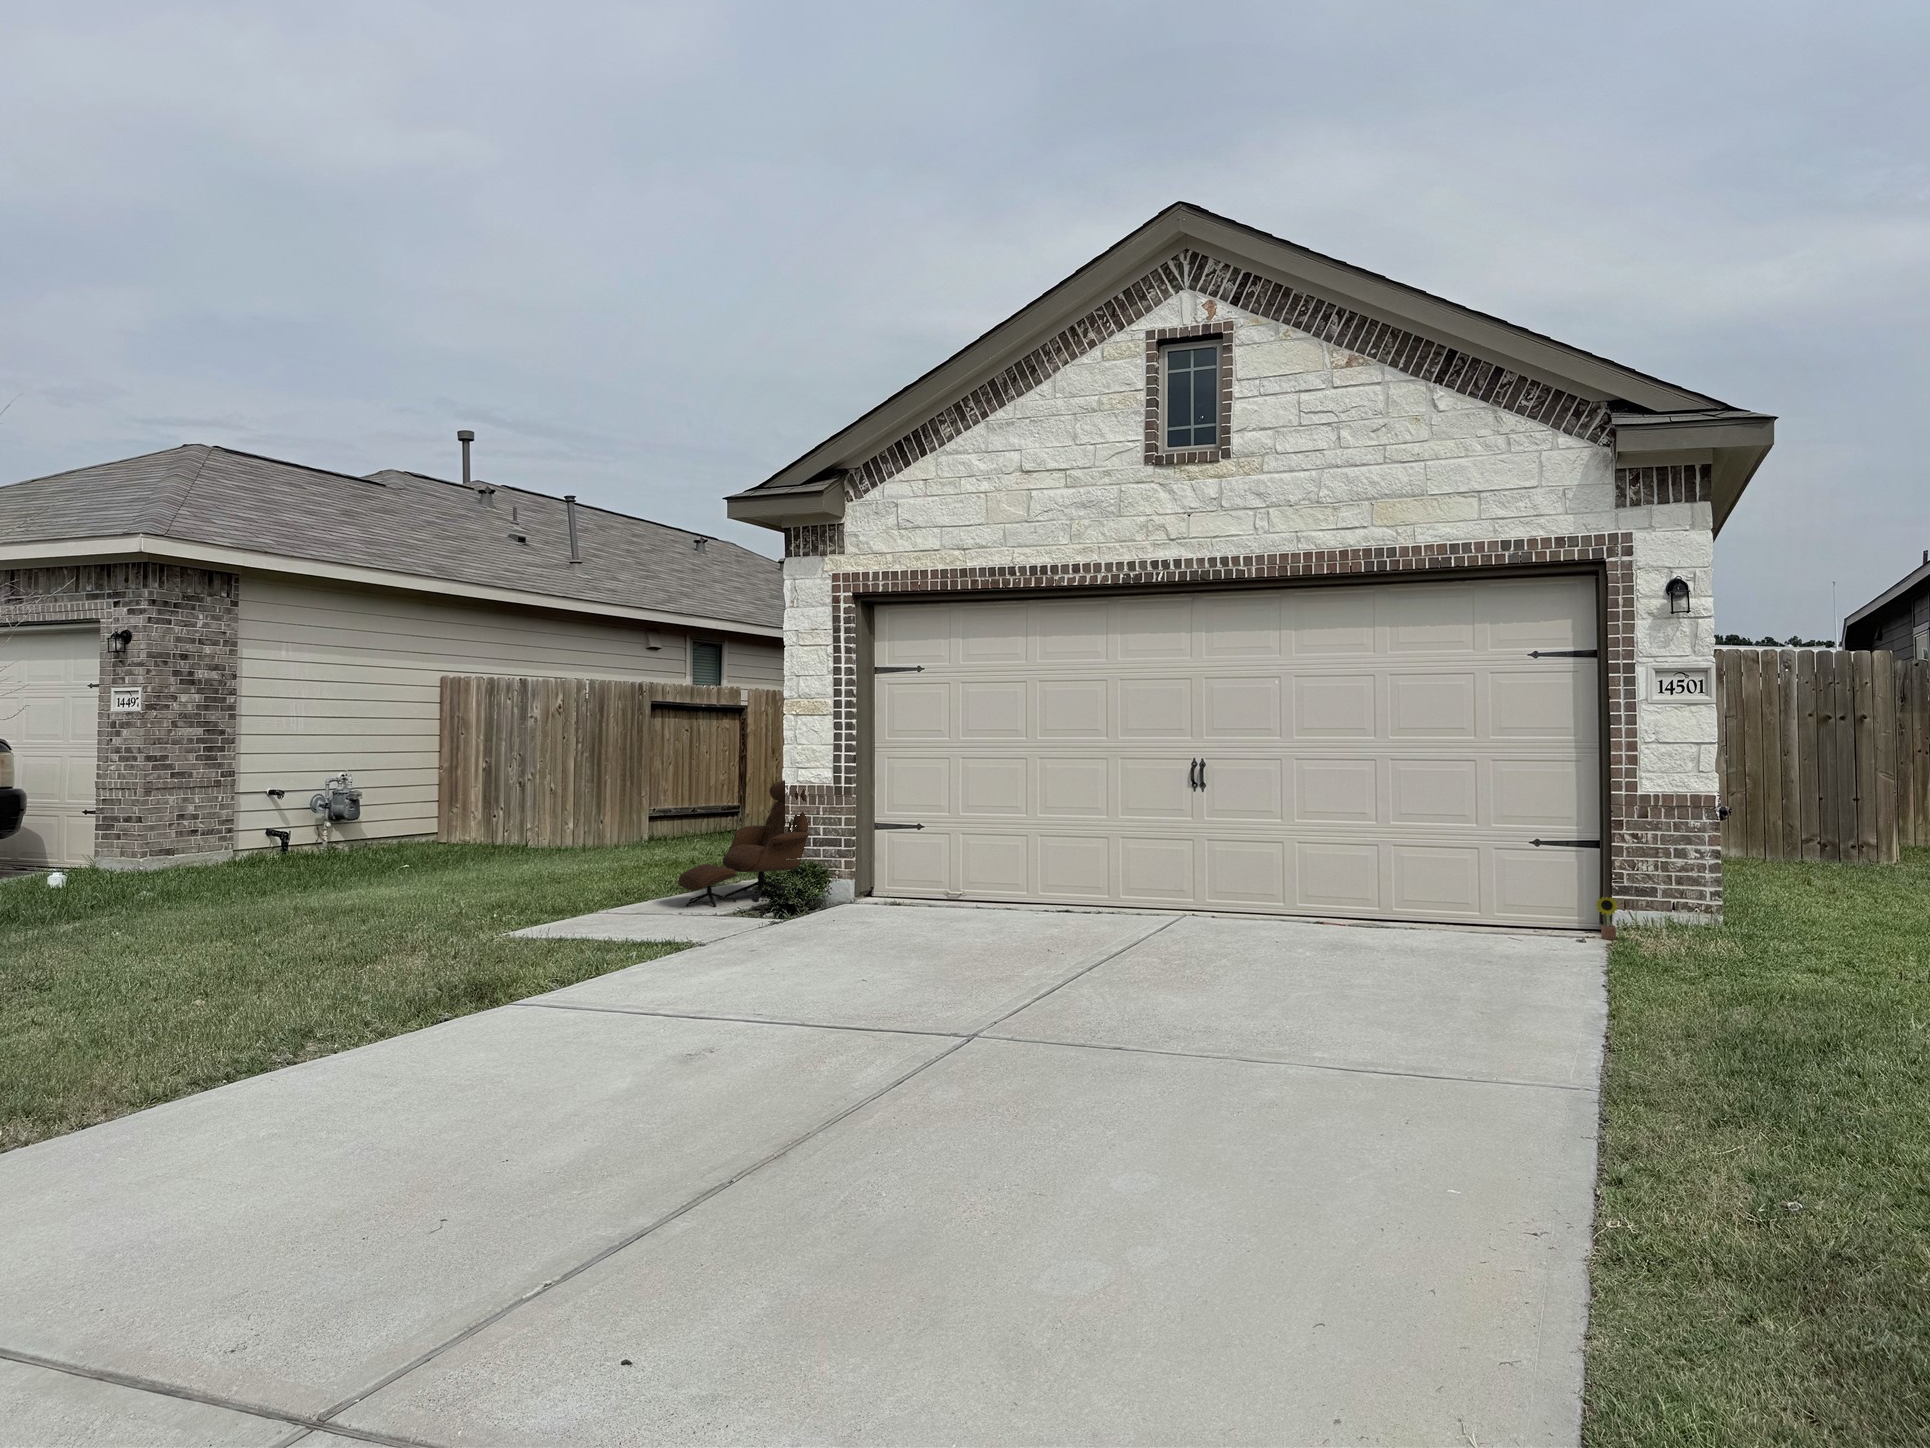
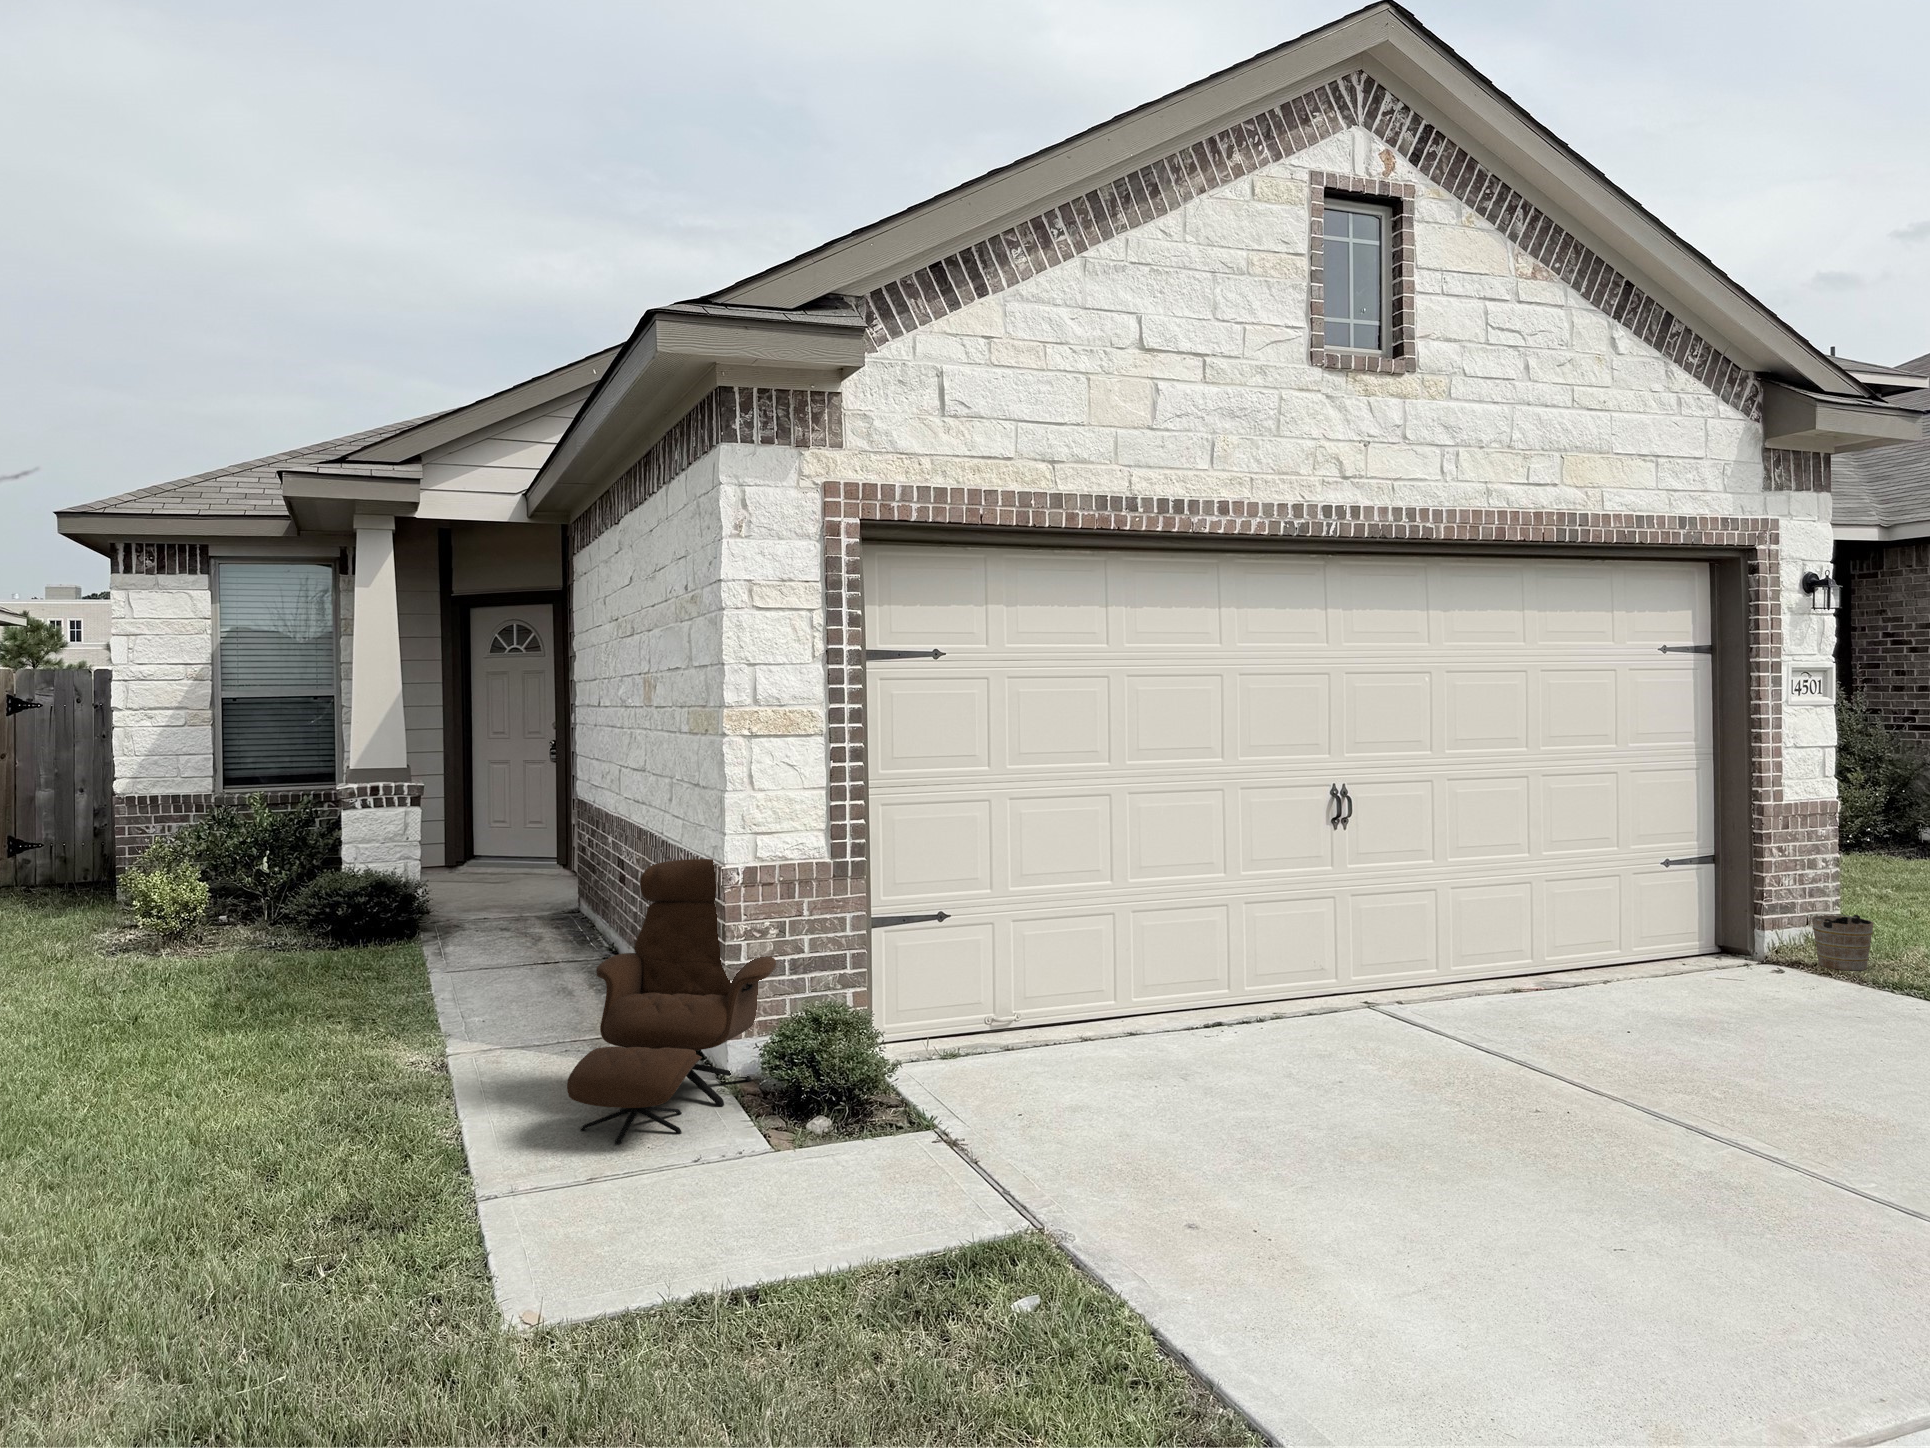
decorative plant: present [1595,896,1618,939] -> none [1769,920,1799,968]
bucket: none [1645,896,1703,950] -> present [1806,913,1874,970]

